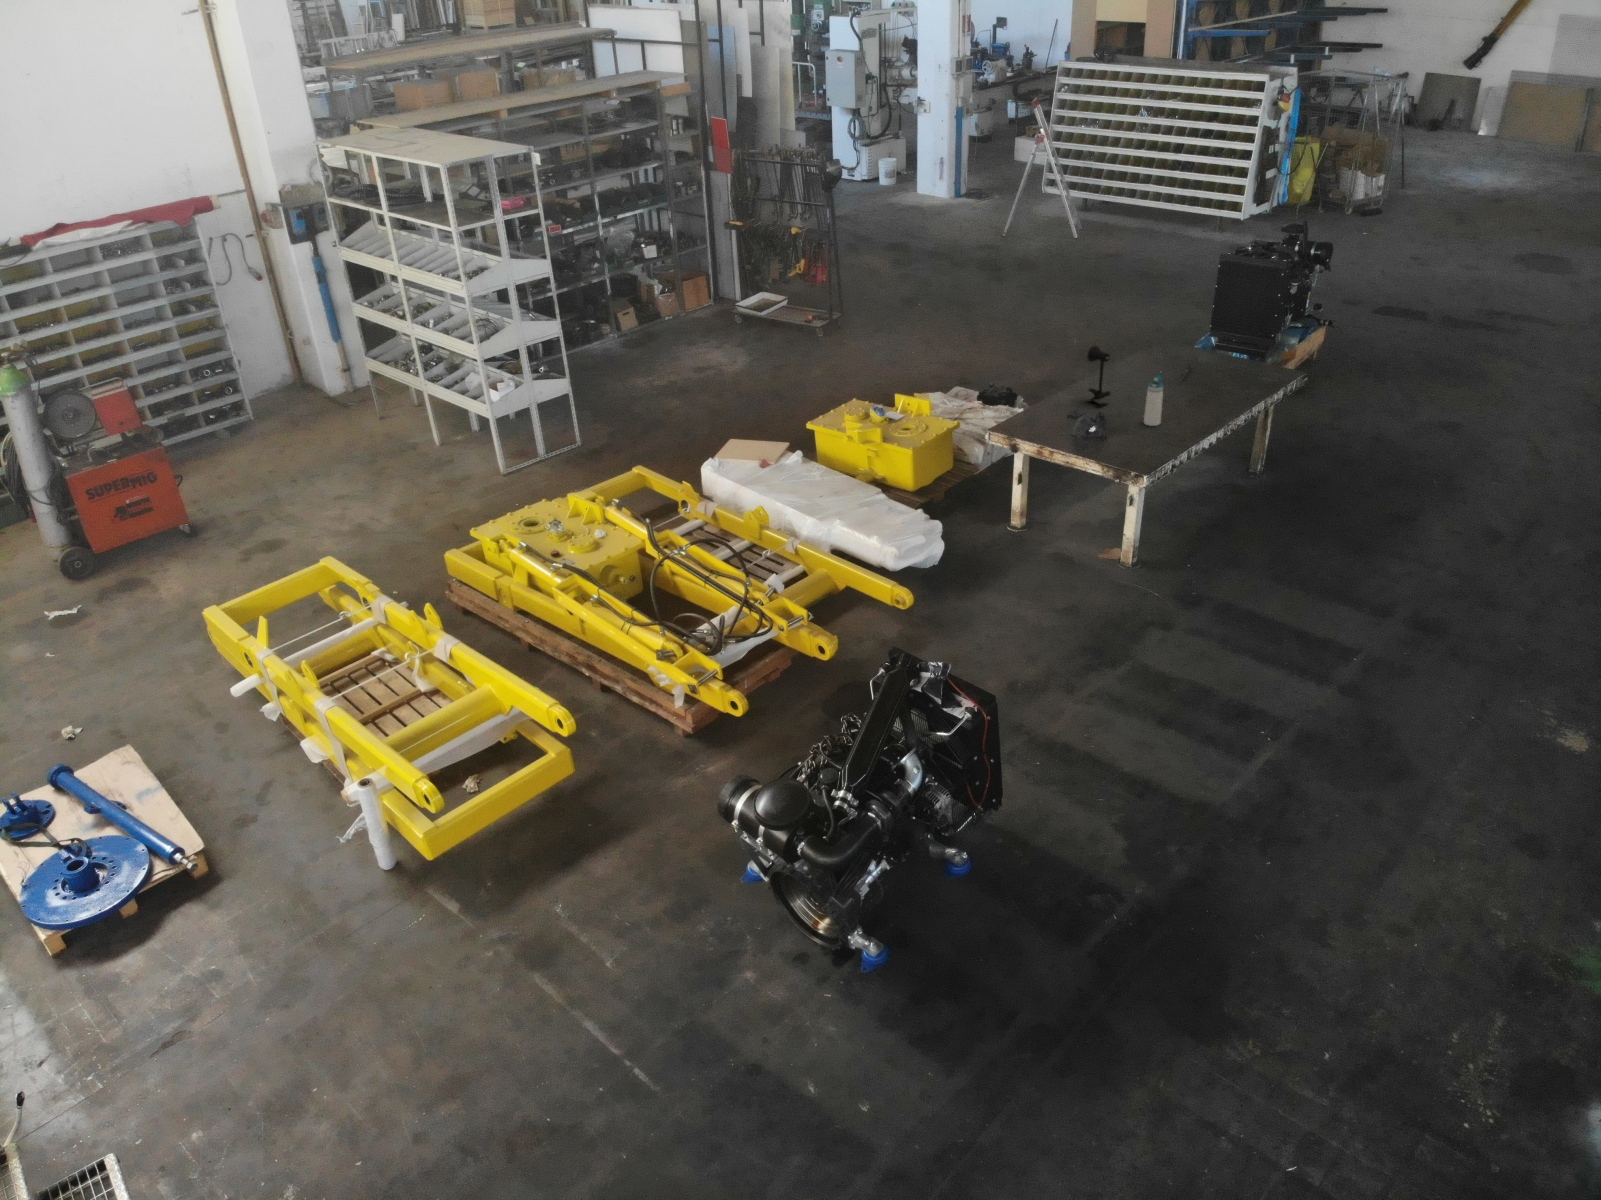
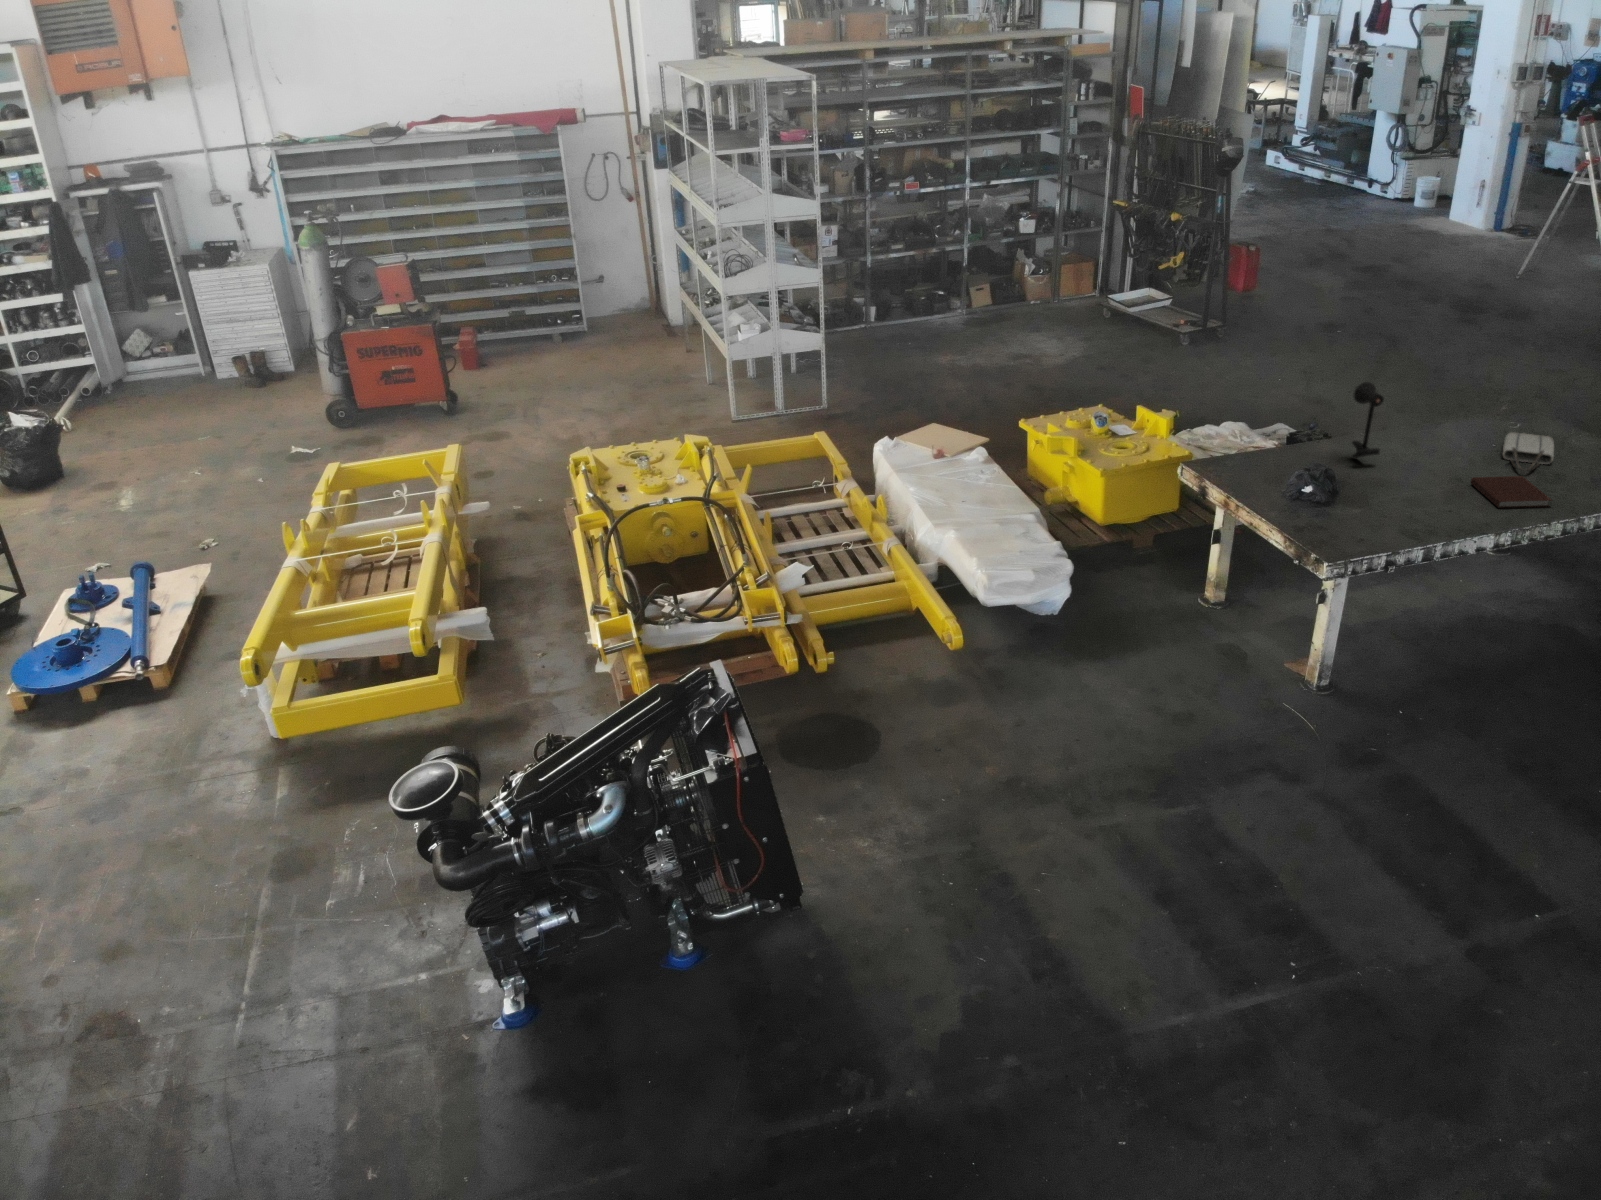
tote bag: none [1165,360,1205,387] -> present [1503,432,1554,471]
water bottle: present [1144,374,1163,426] -> none [1398,433,1440,505]
notebook: none [1174,391,1230,416] -> present [1471,476,1552,509]

